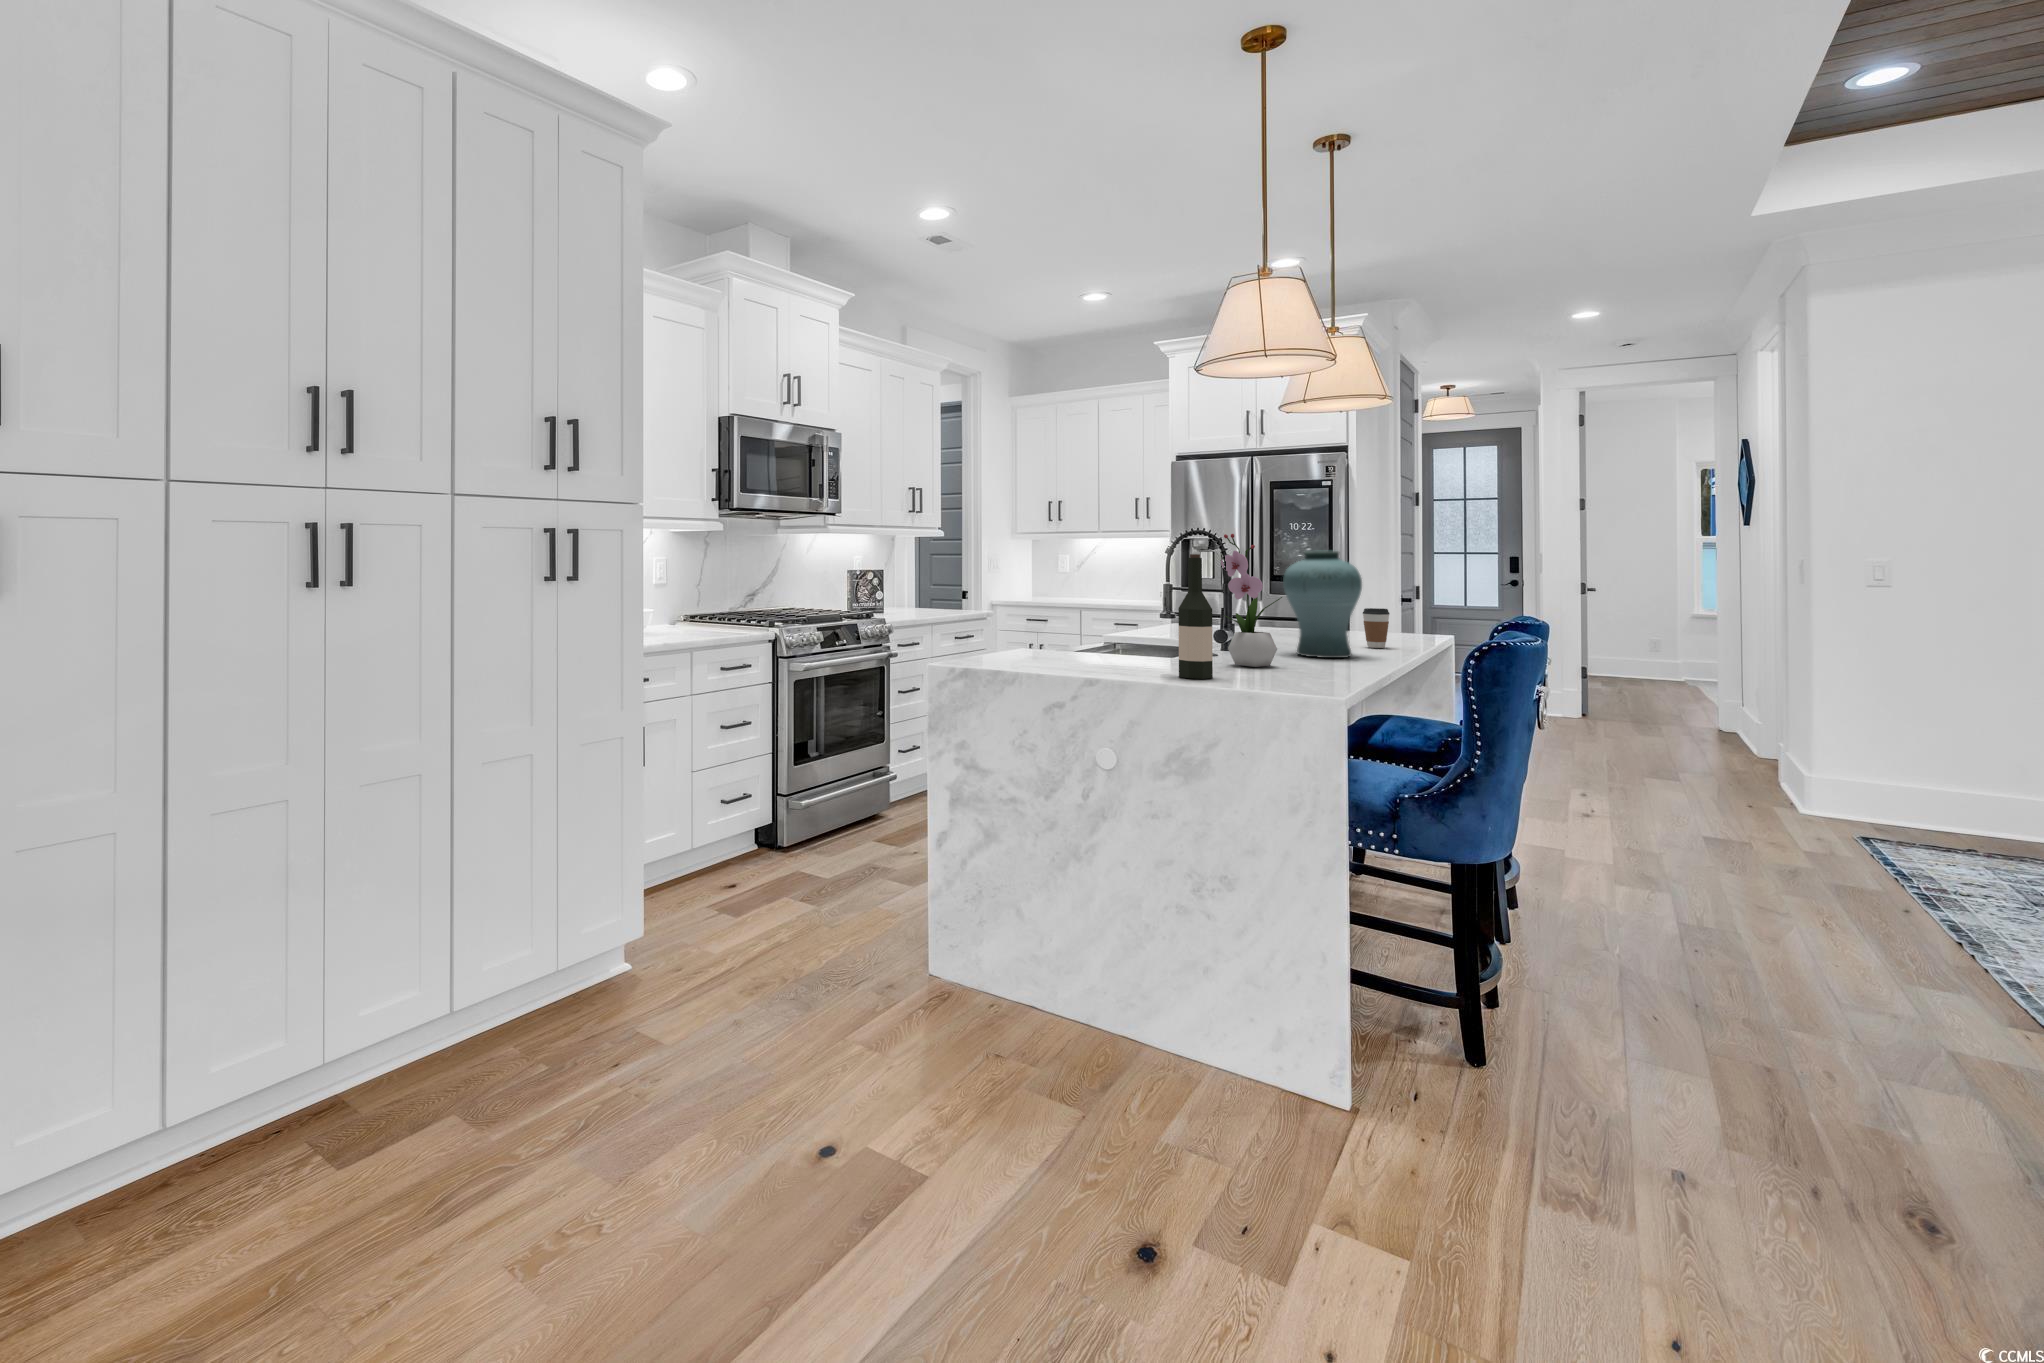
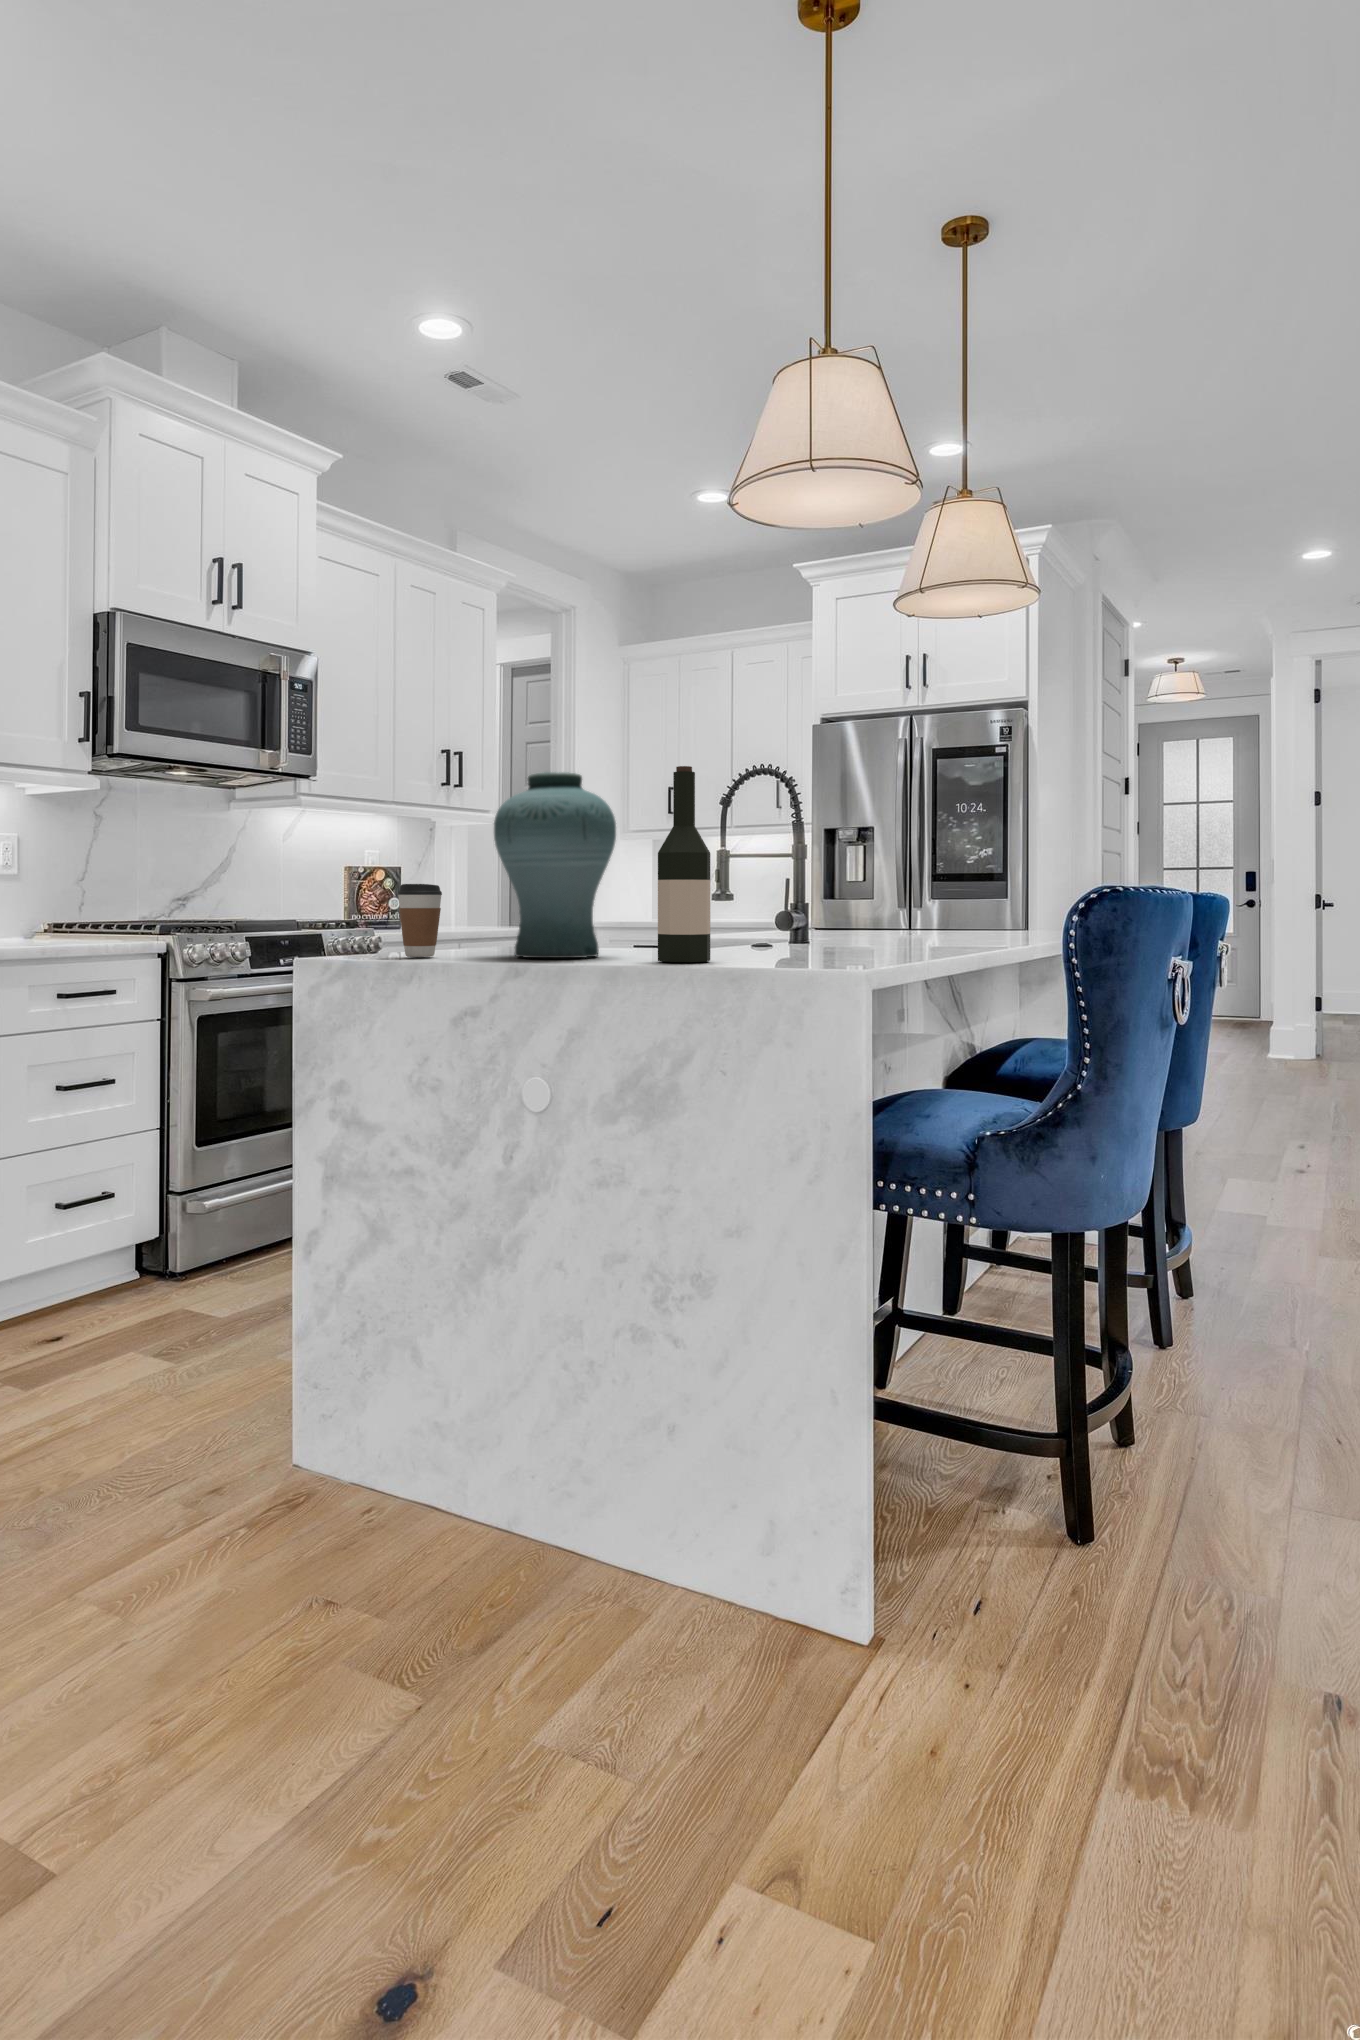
flower arrangement: present [1221,534,1282,667] -> none [746,749,838,952]
vase: present [1283,551,1362,658] -> present [494,772,616,958]
coffee cup: present [1363,608,1390,648] -> present [398,884,442,957]

